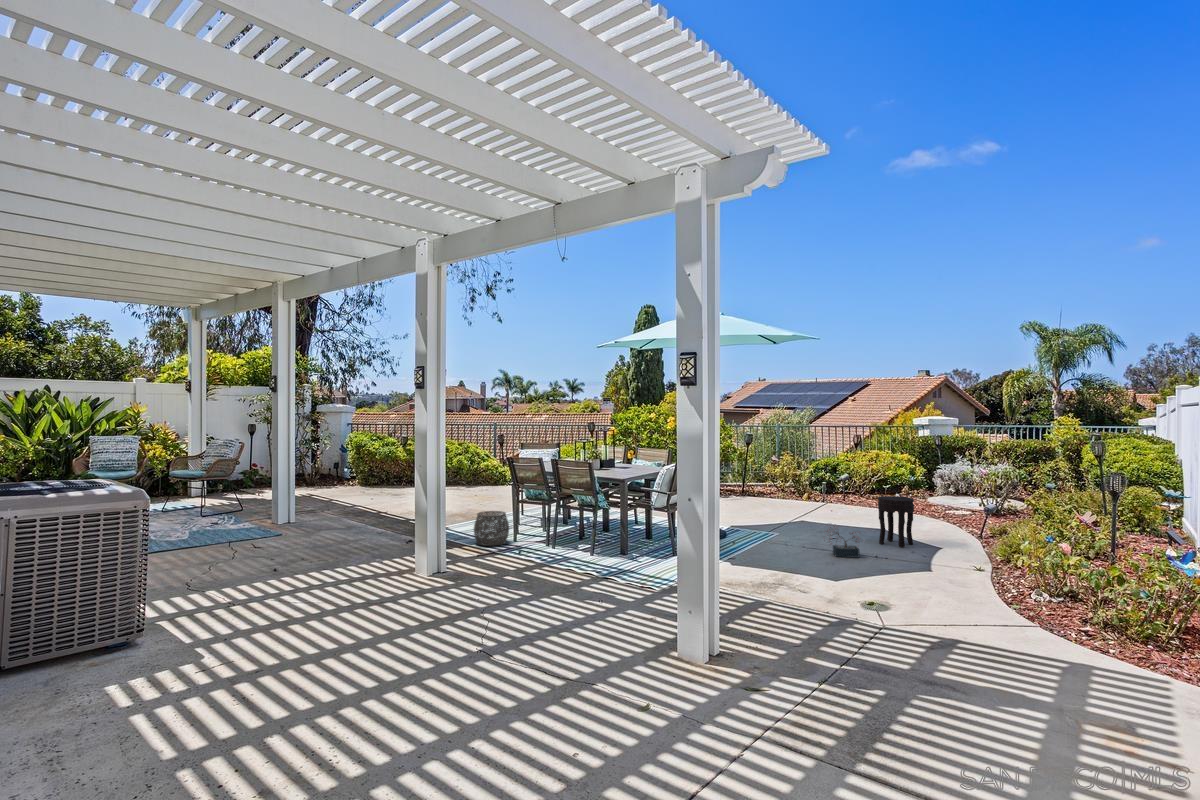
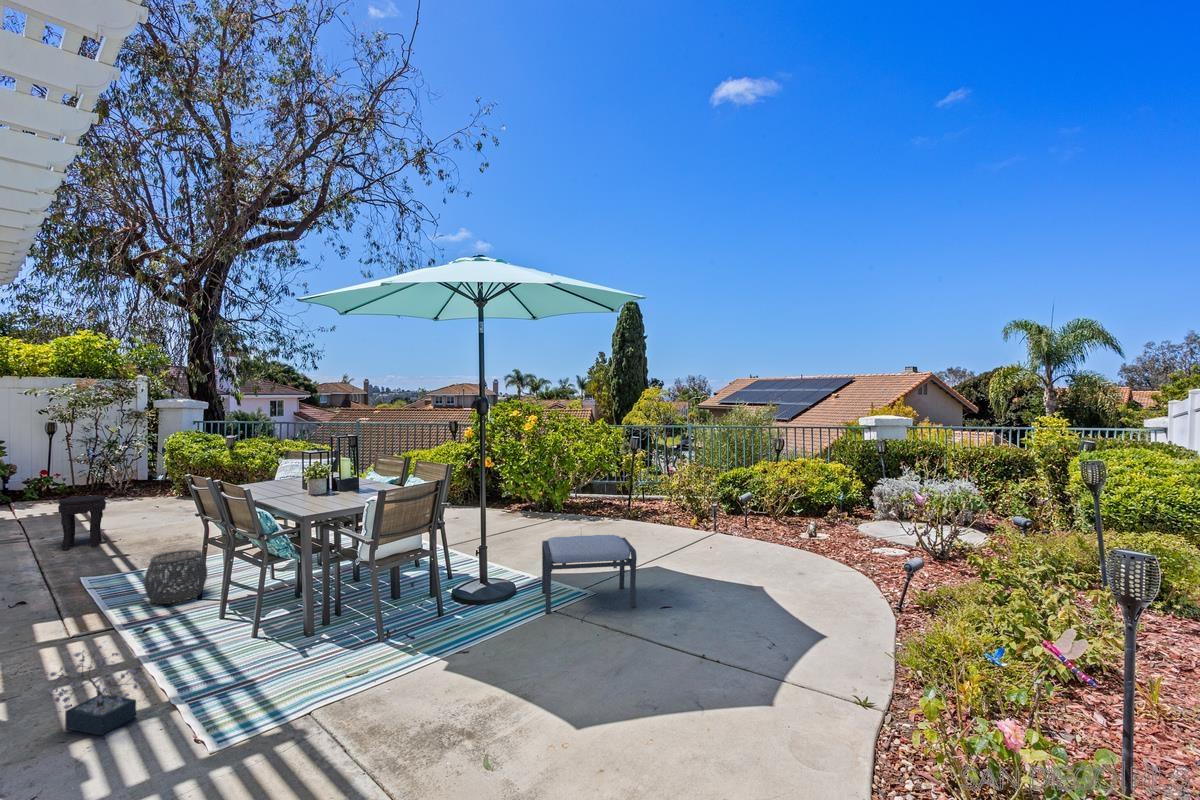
ottoman: none [740,496,814,545] -> present [542,535,637,613]
side table: present [878,496,914,548] -> present [58,495,106,550]
decorative plant: present [826,524,864,558] -> present [44,646,148,735]

